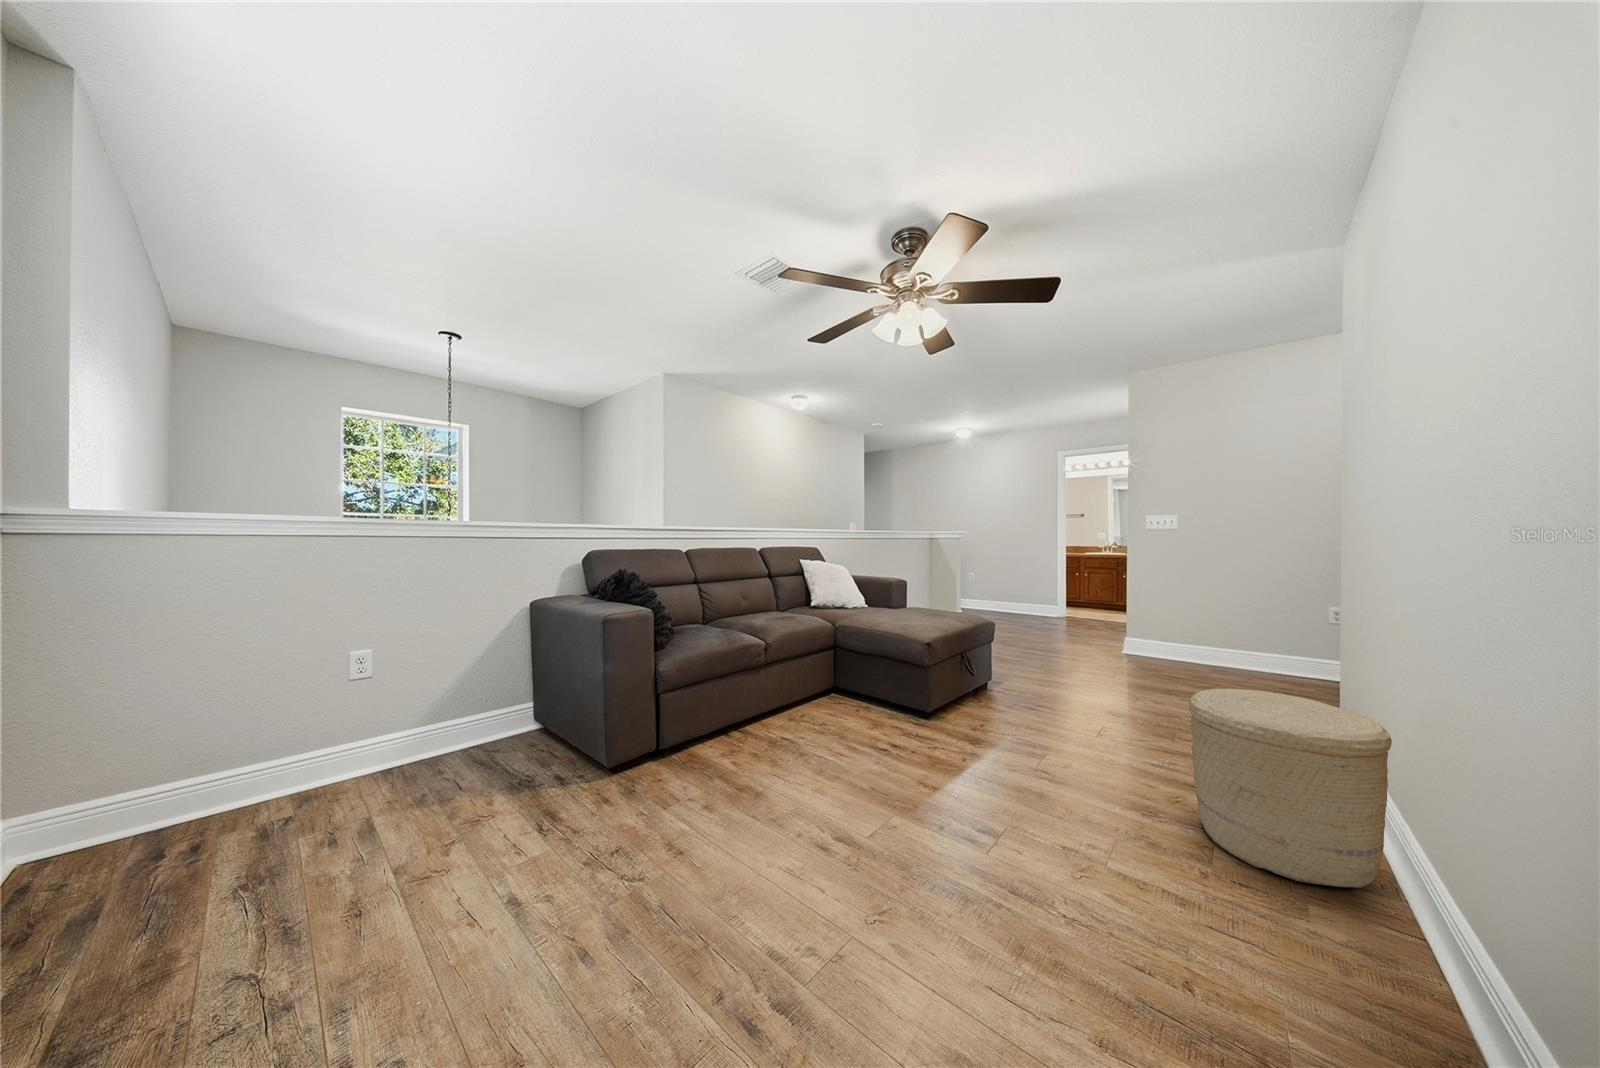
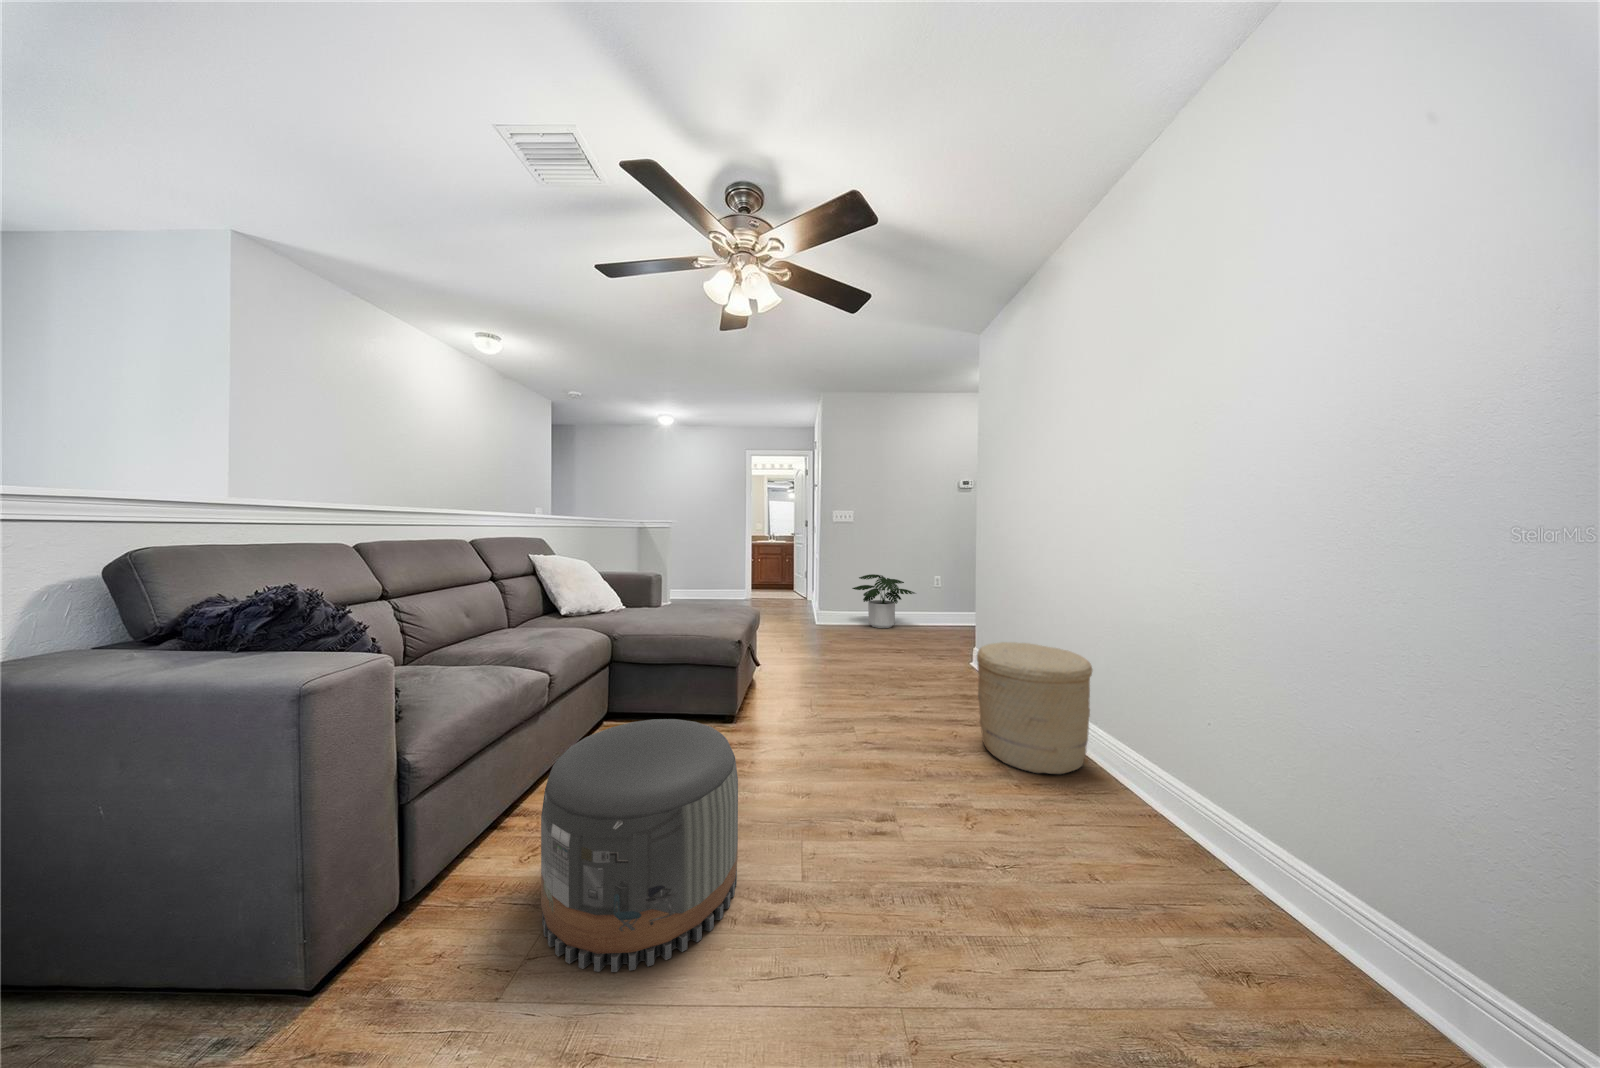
potted plant: none [1167,600,1274,675] -> present [852,574,915,628]
pouf: none [707,678,840,831] -> present [541,719,738,972]

